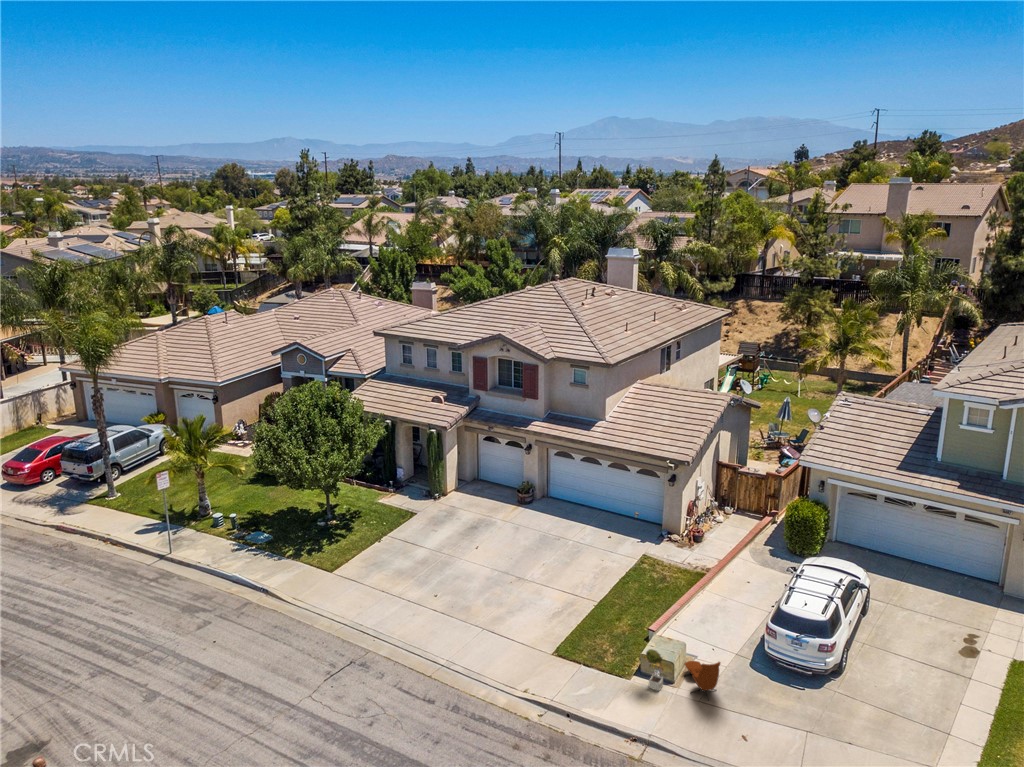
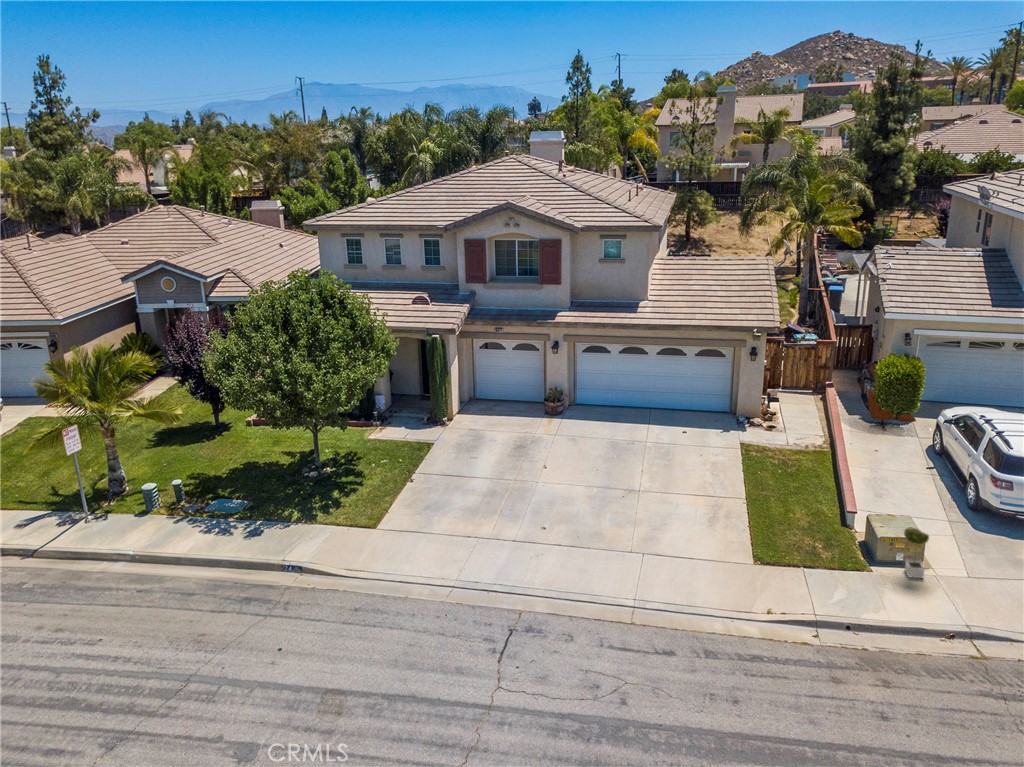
lounge chair: present [685,661,720,700] -> present [868,389,916,429]

